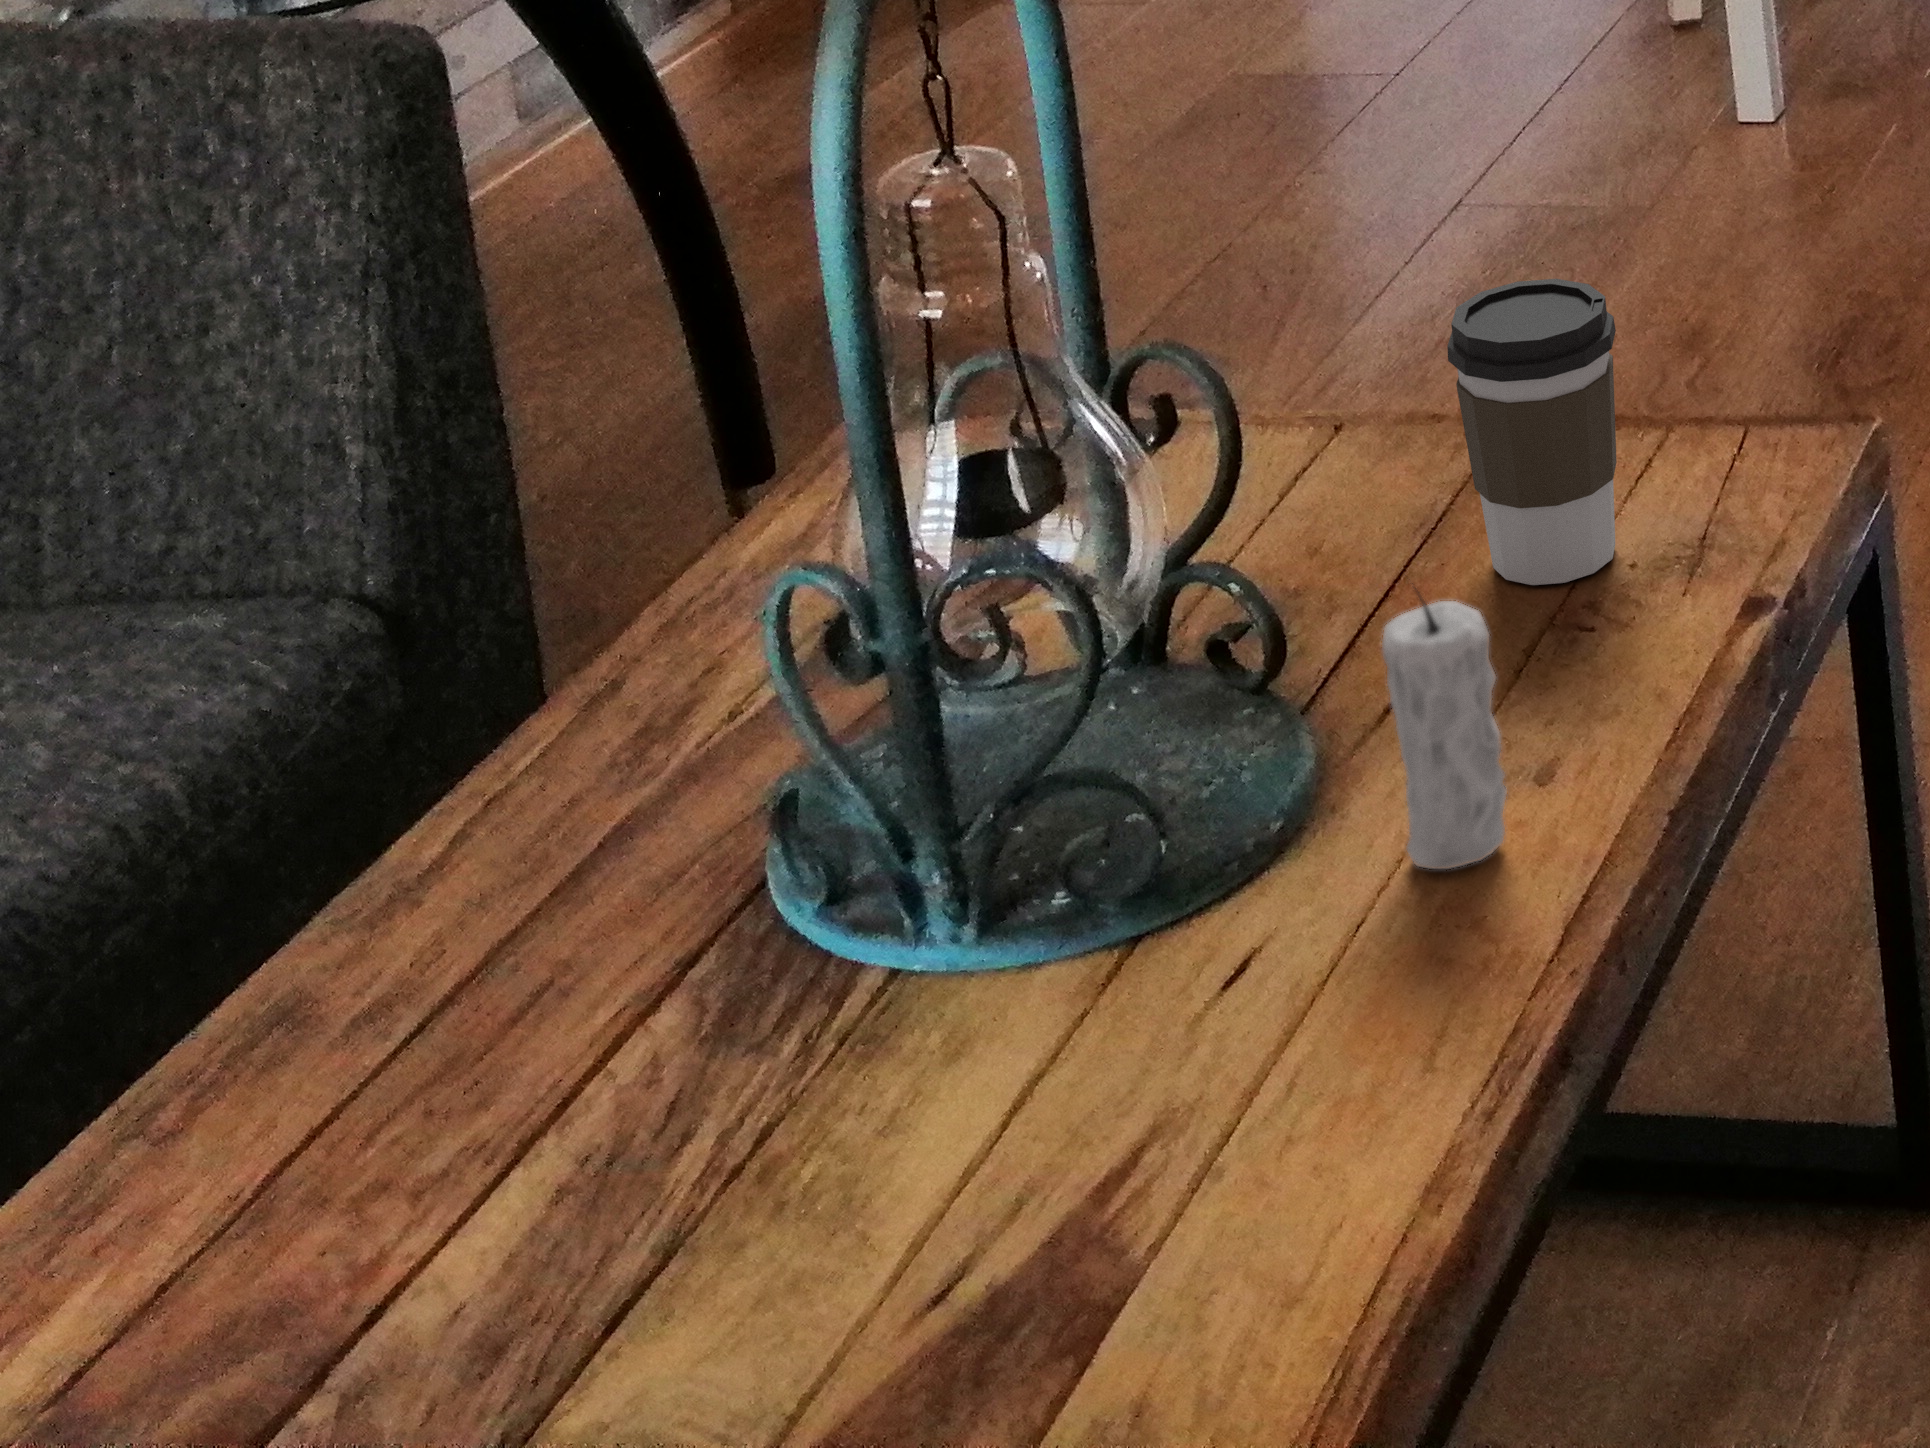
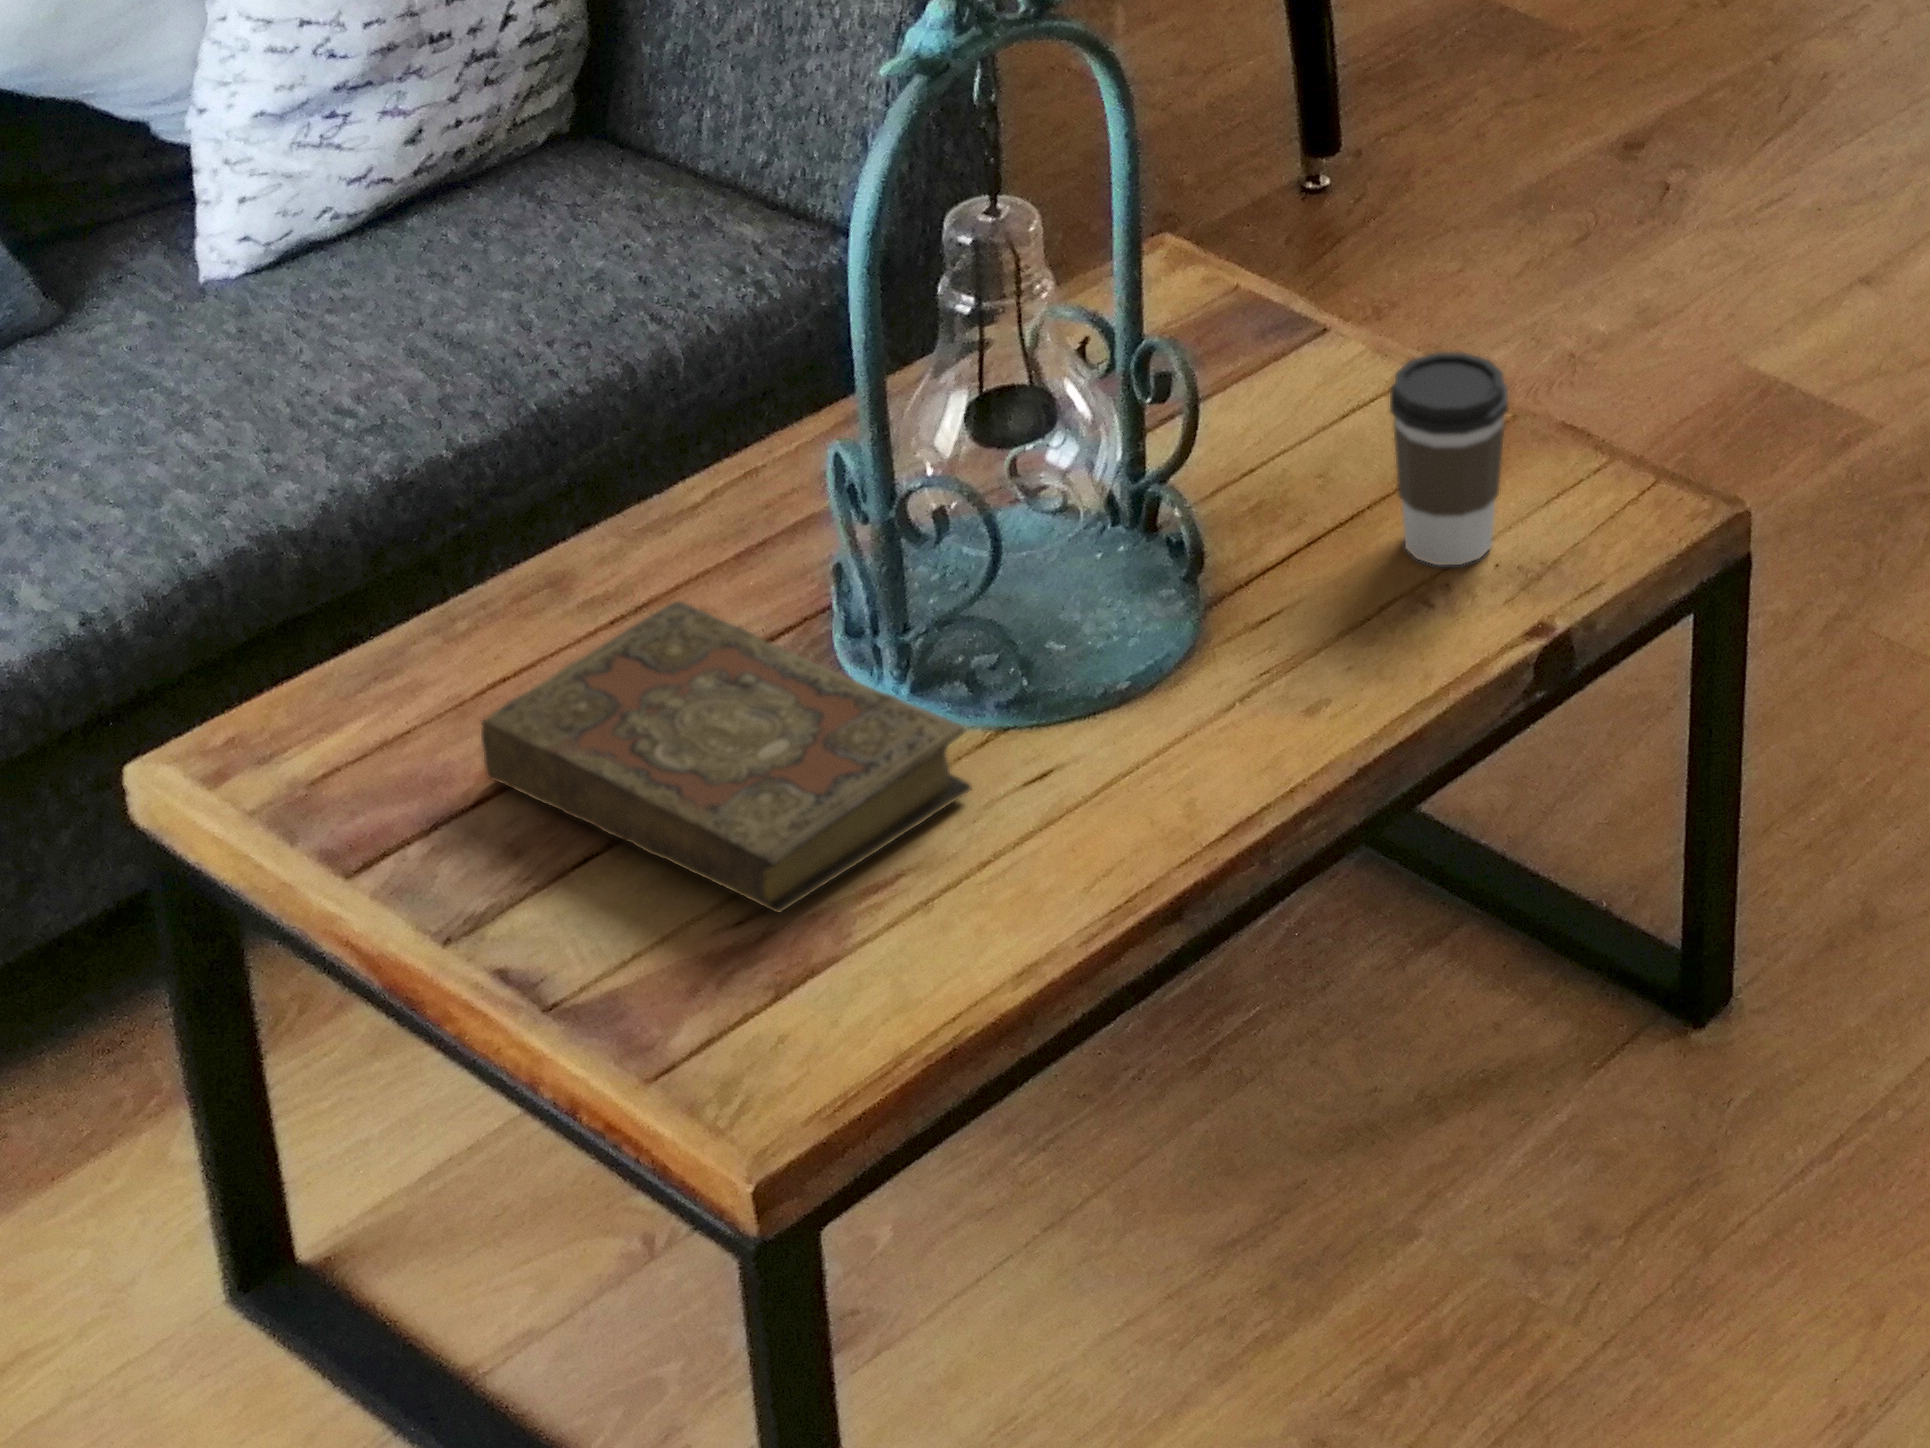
candle: present [1382,583,1507,869] -> none [1180,563,1255,753]
book: none [351,918,1165,1279] -> present [481,602,971,913]

